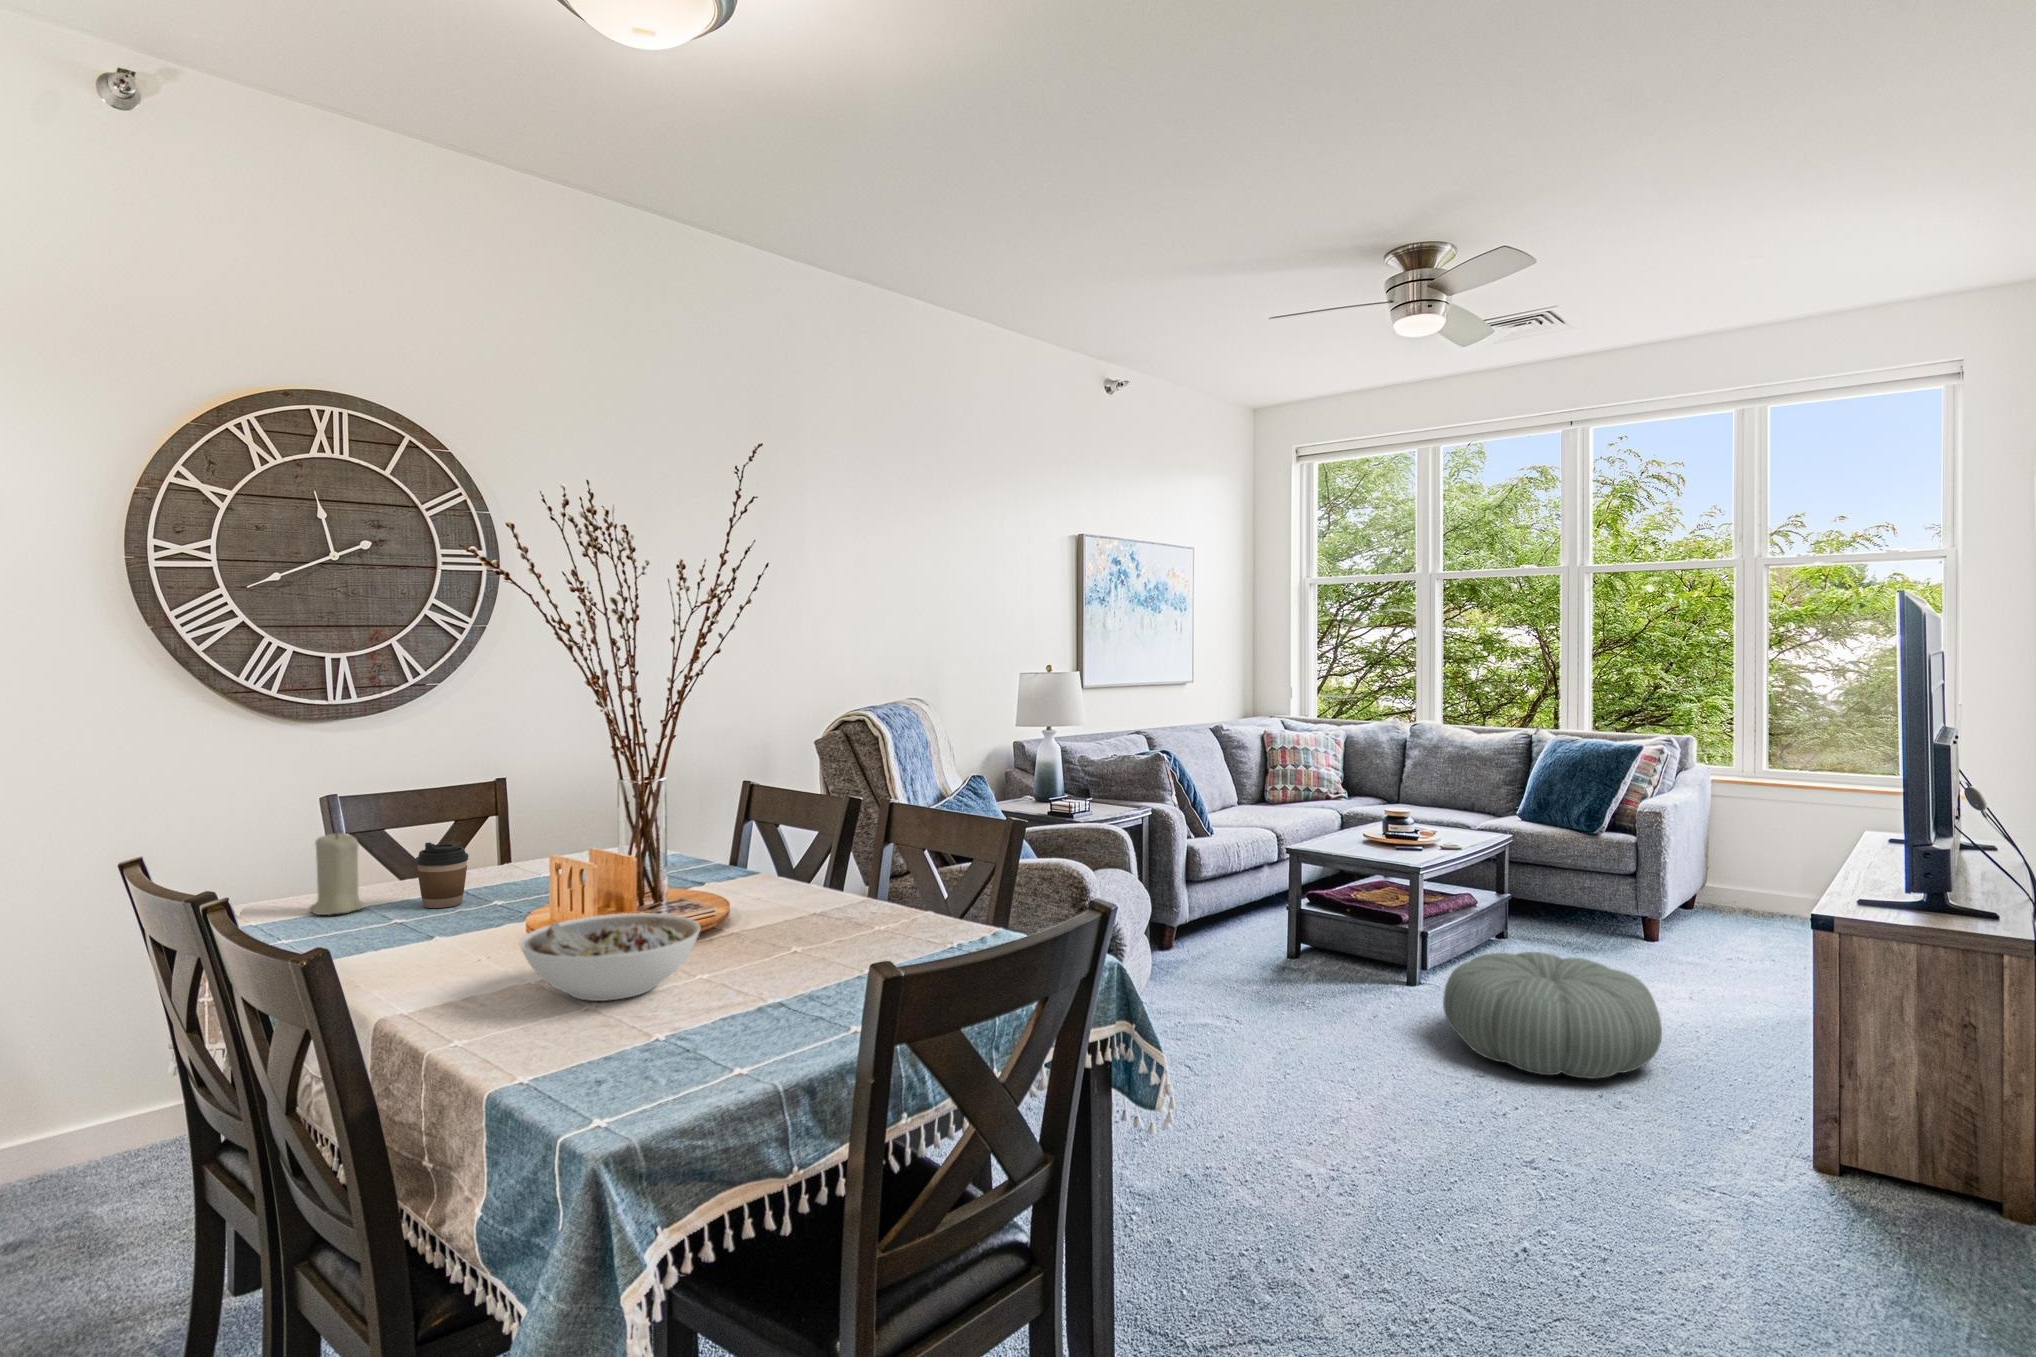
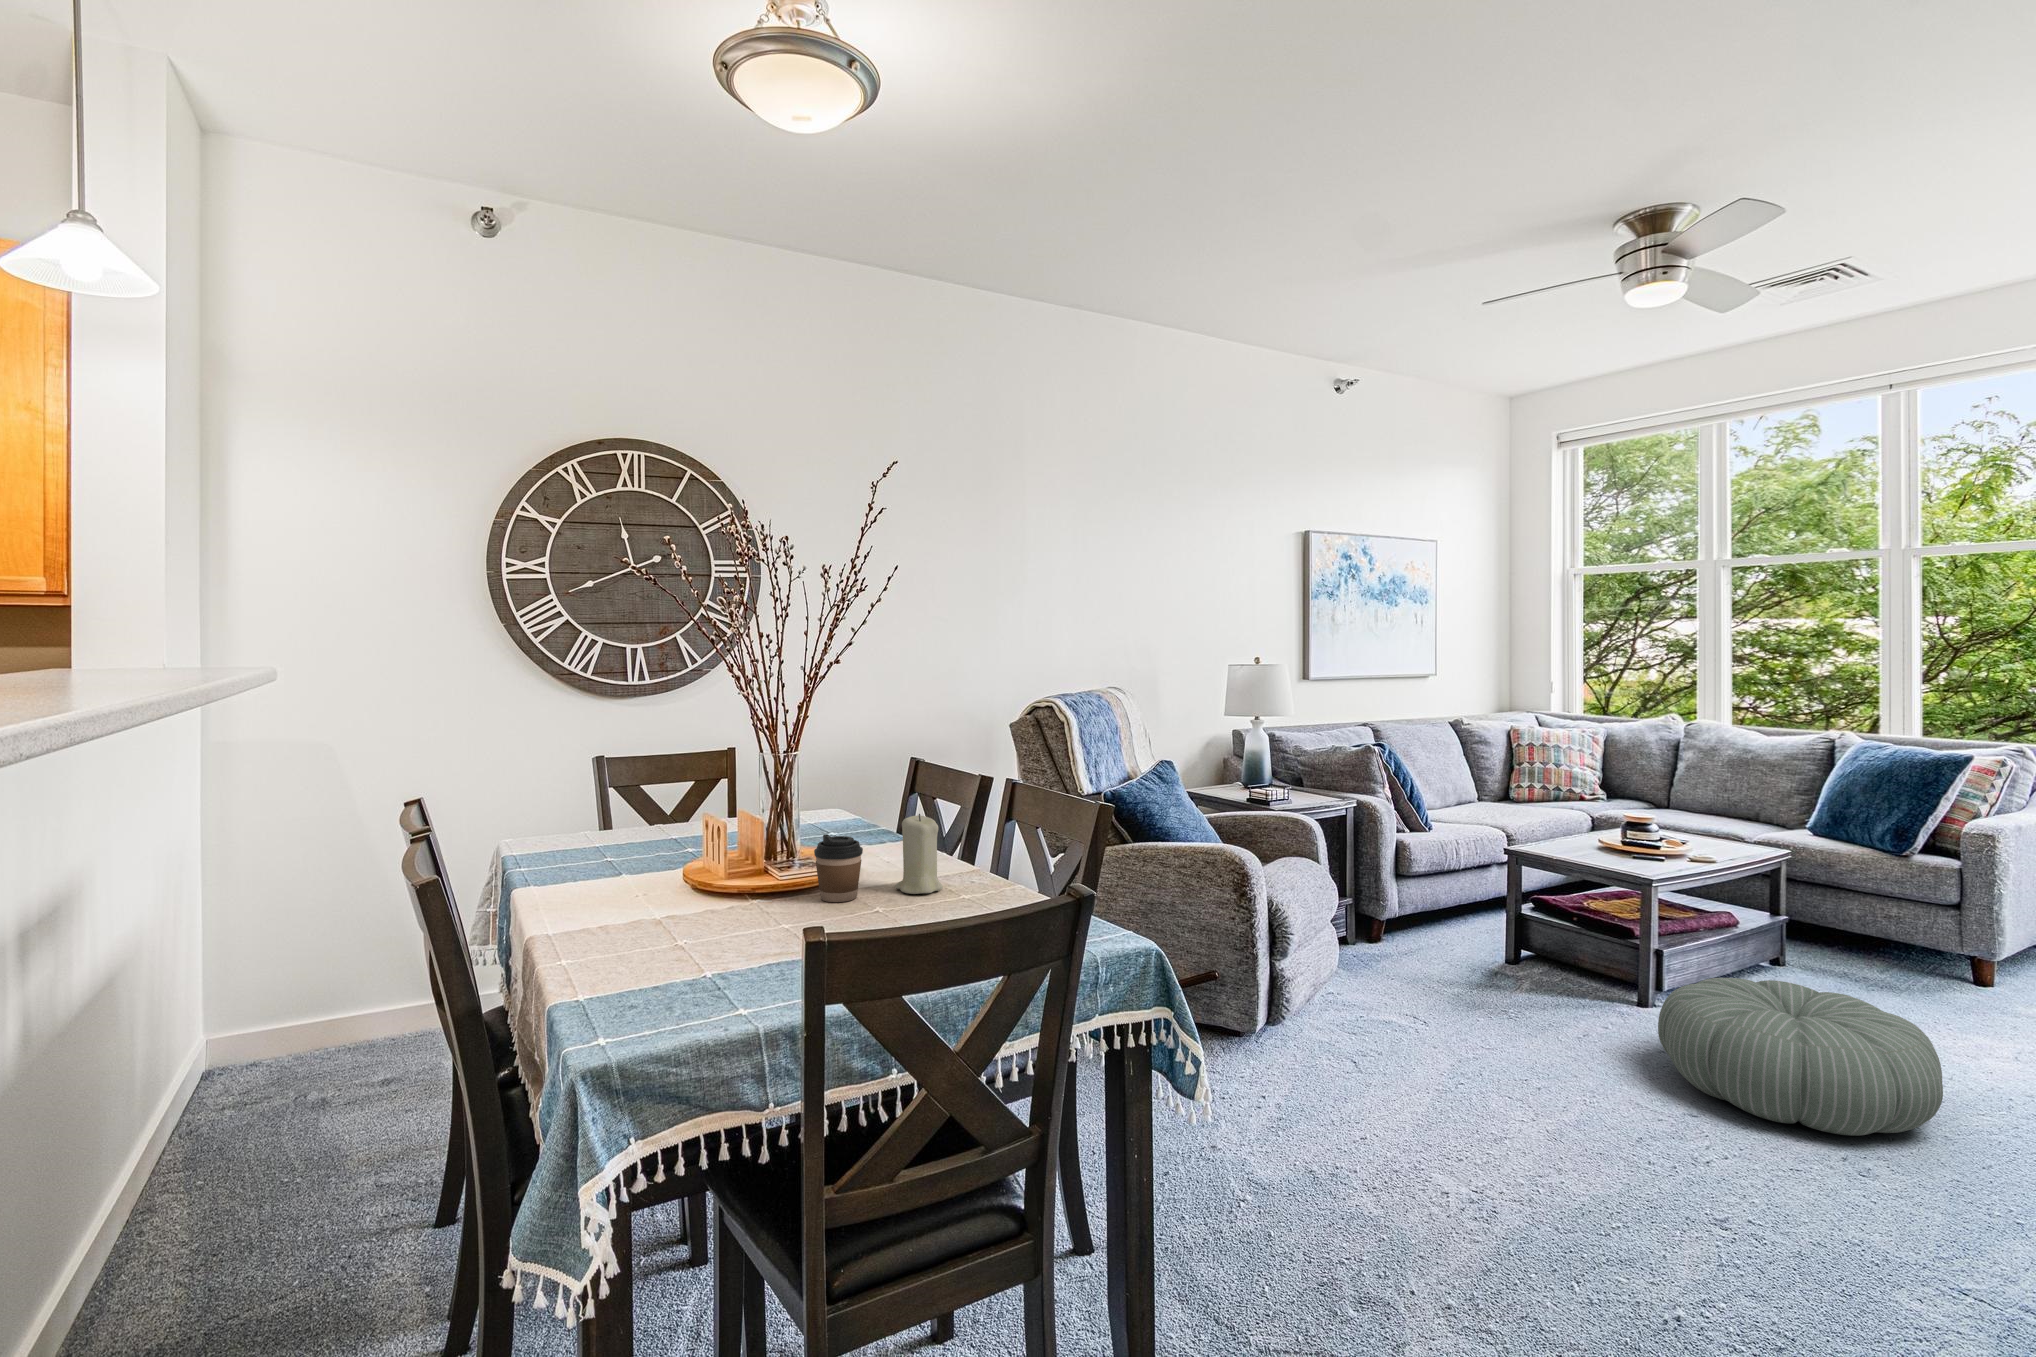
candle: present [309,832,364,915] -> present [895,814,943,894]
coffee cup: present [415,843,468,908] -> present [814,834,863,902]
bowl: present [520,913,700,1001] -> none [605,865,761,939]

